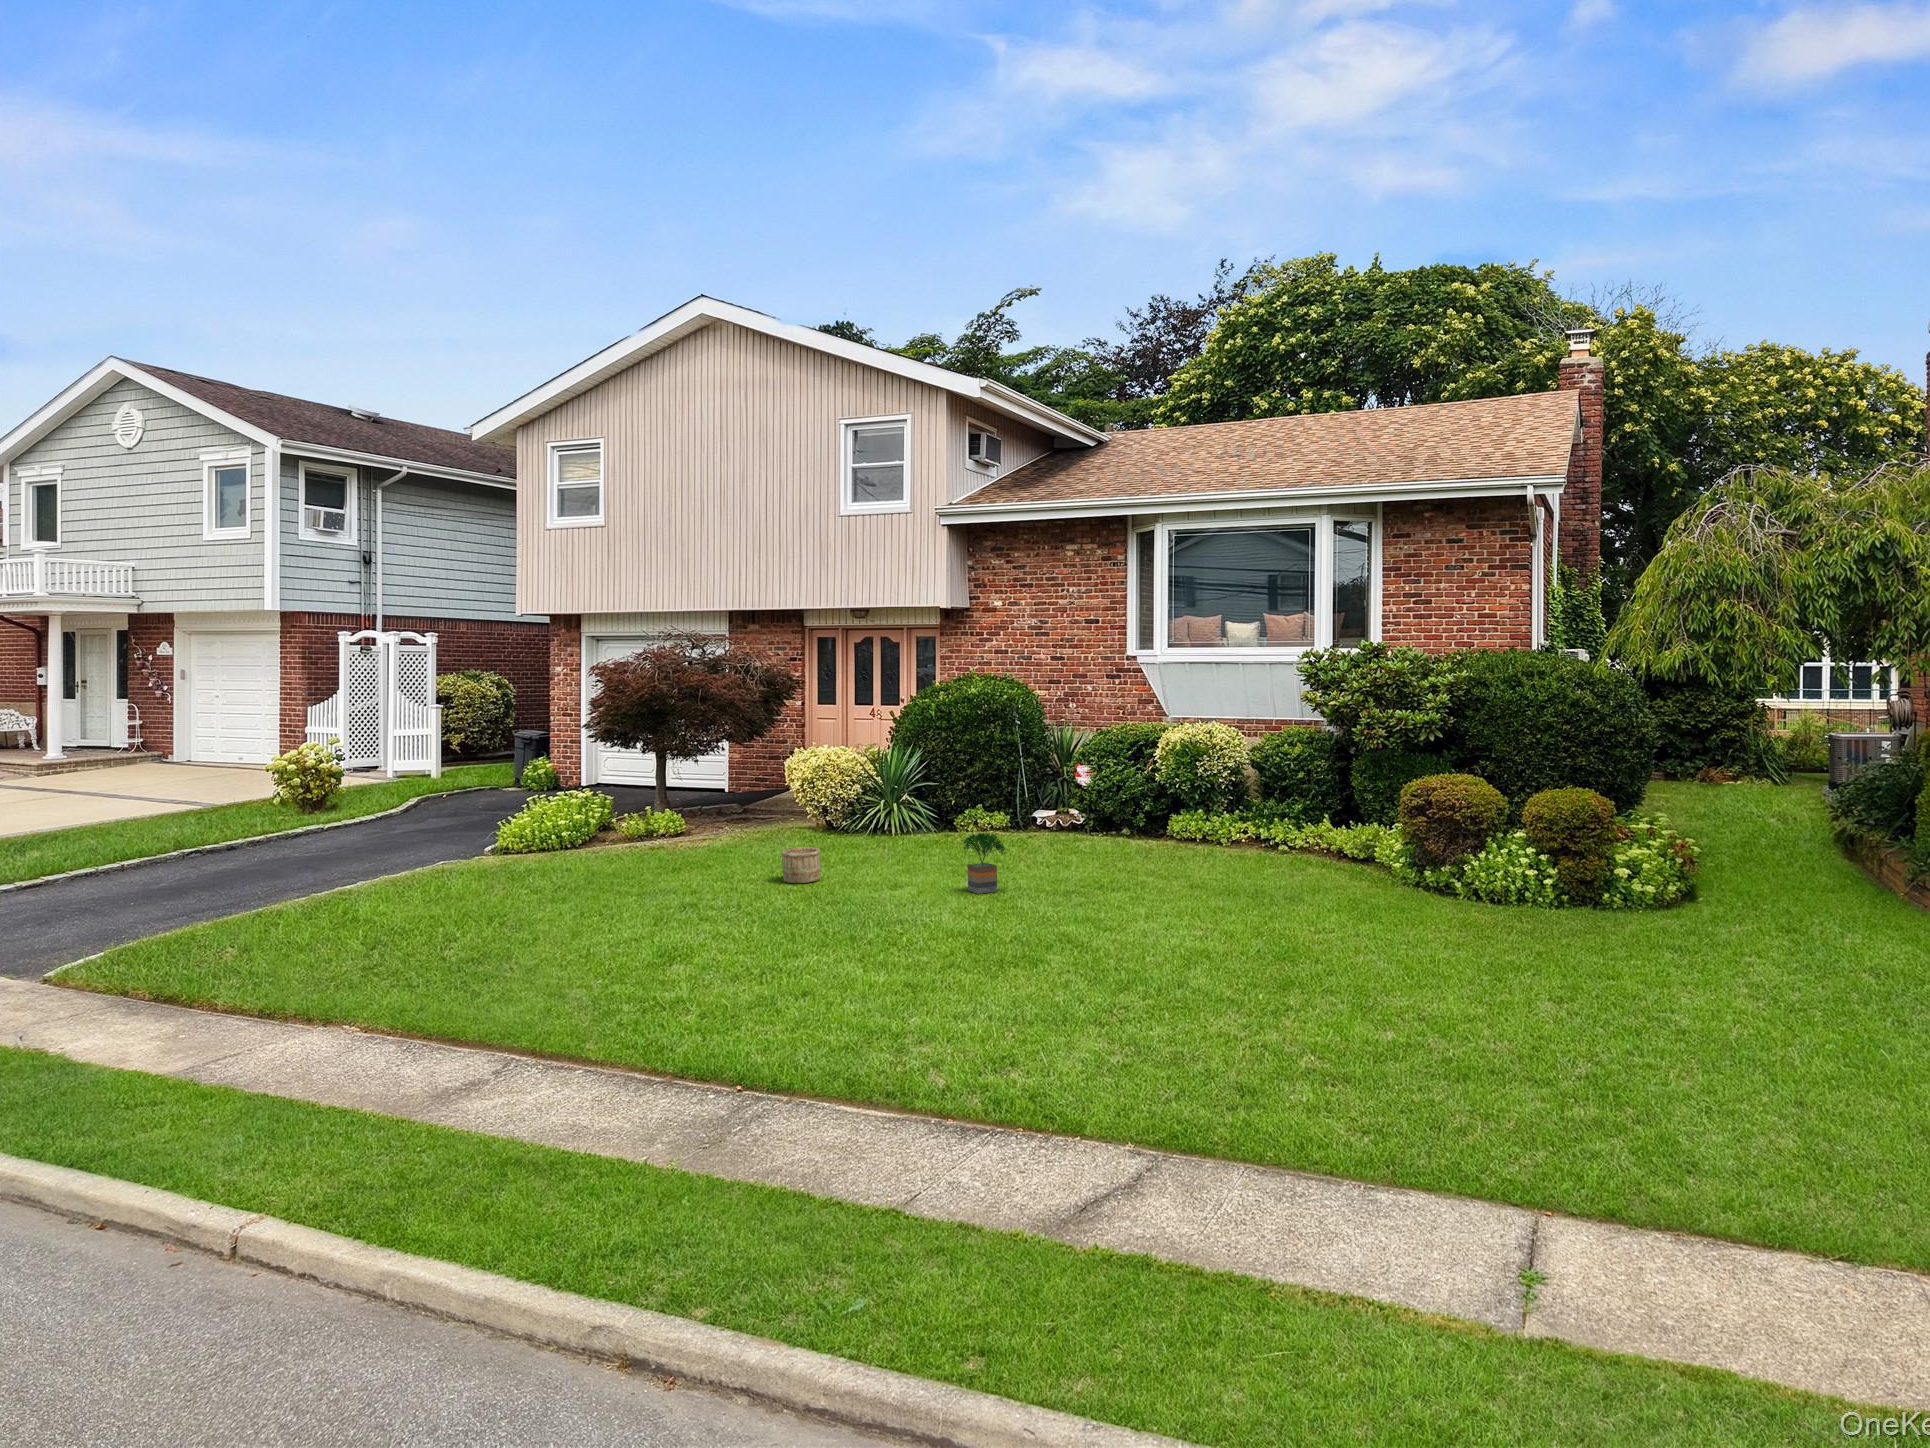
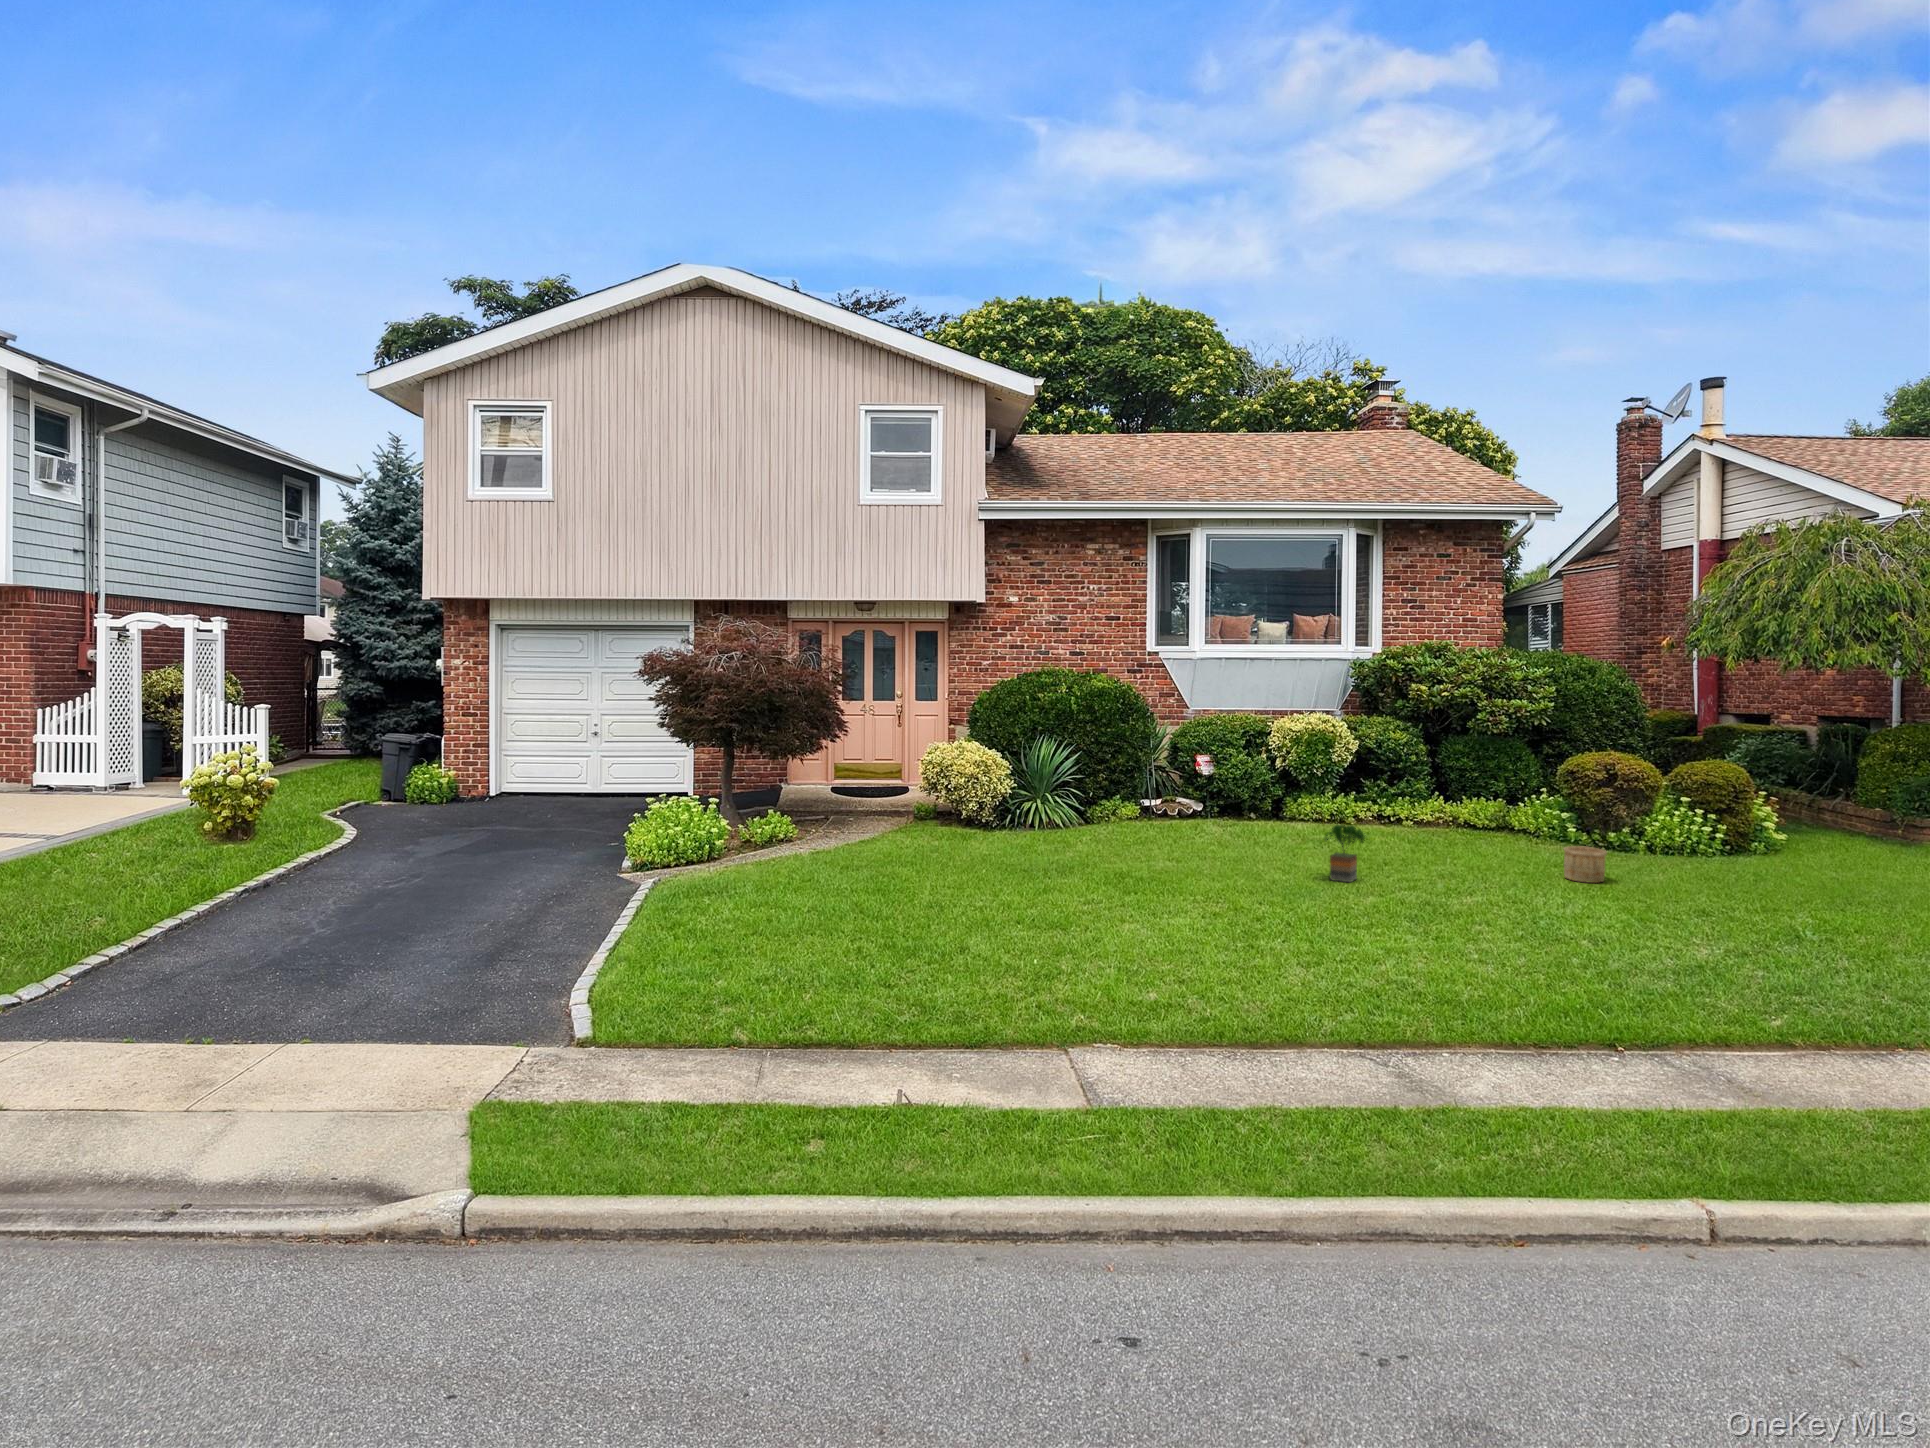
wooden bucket: present [781,847,821,883] -> present [1564,846,1607,883]

